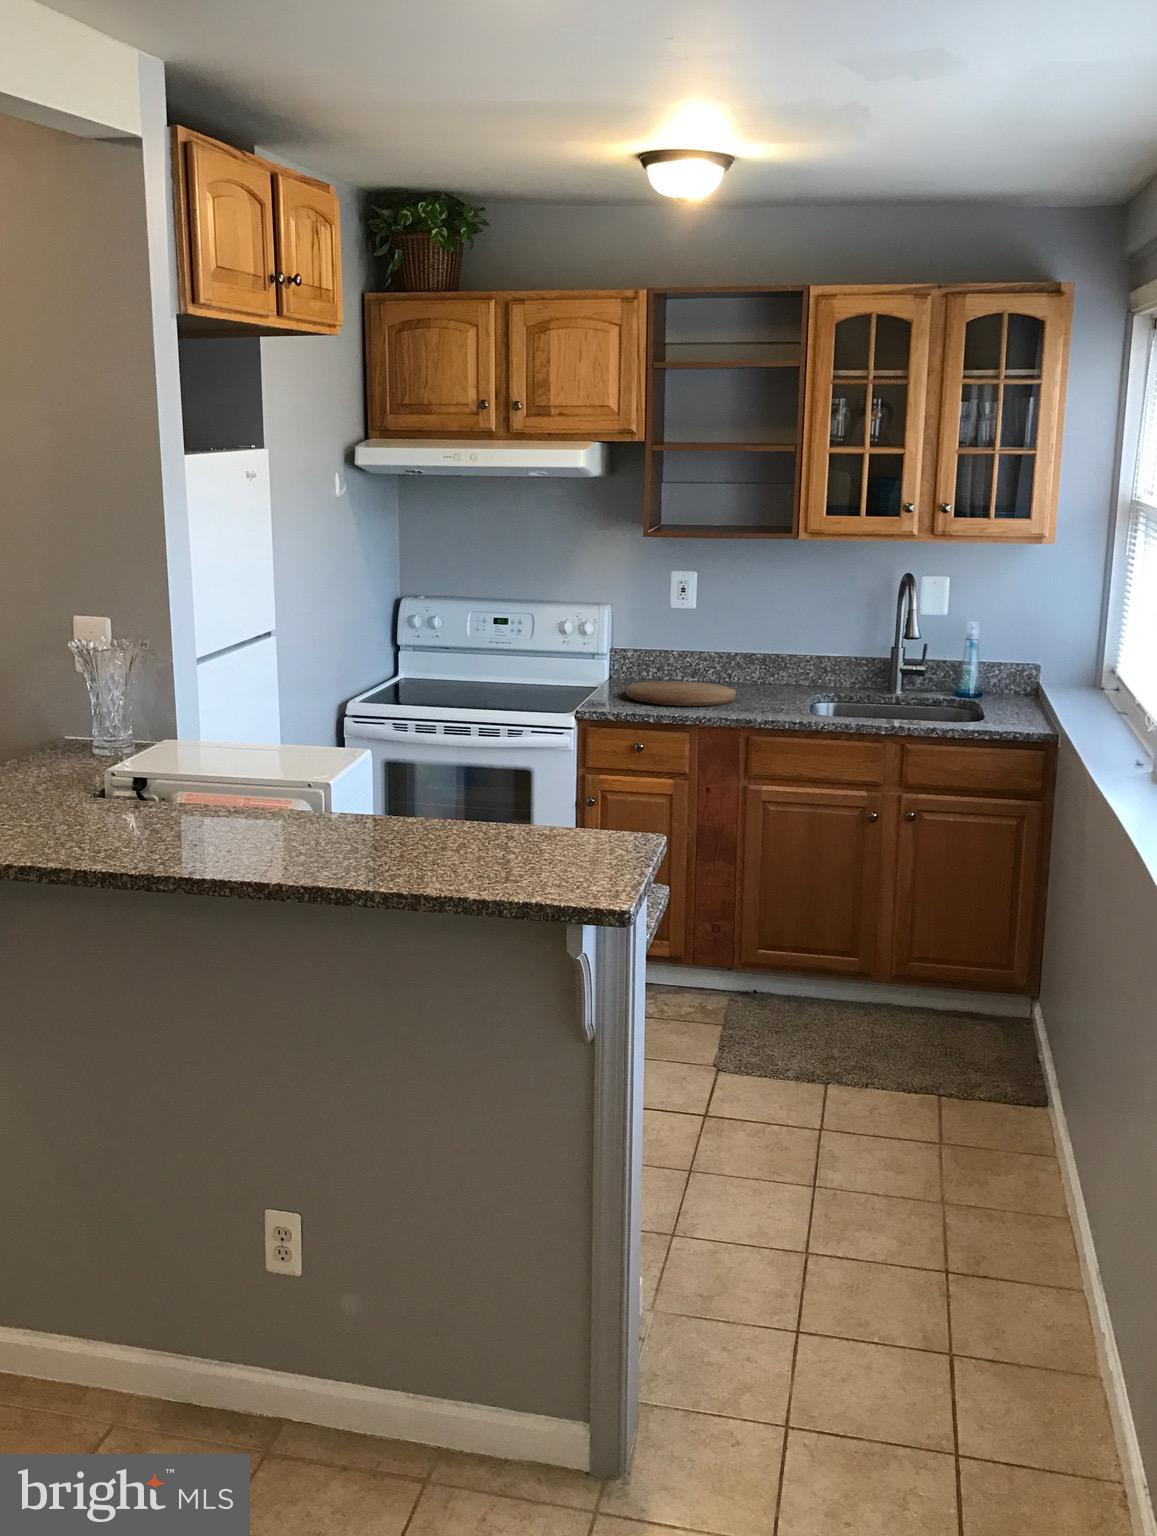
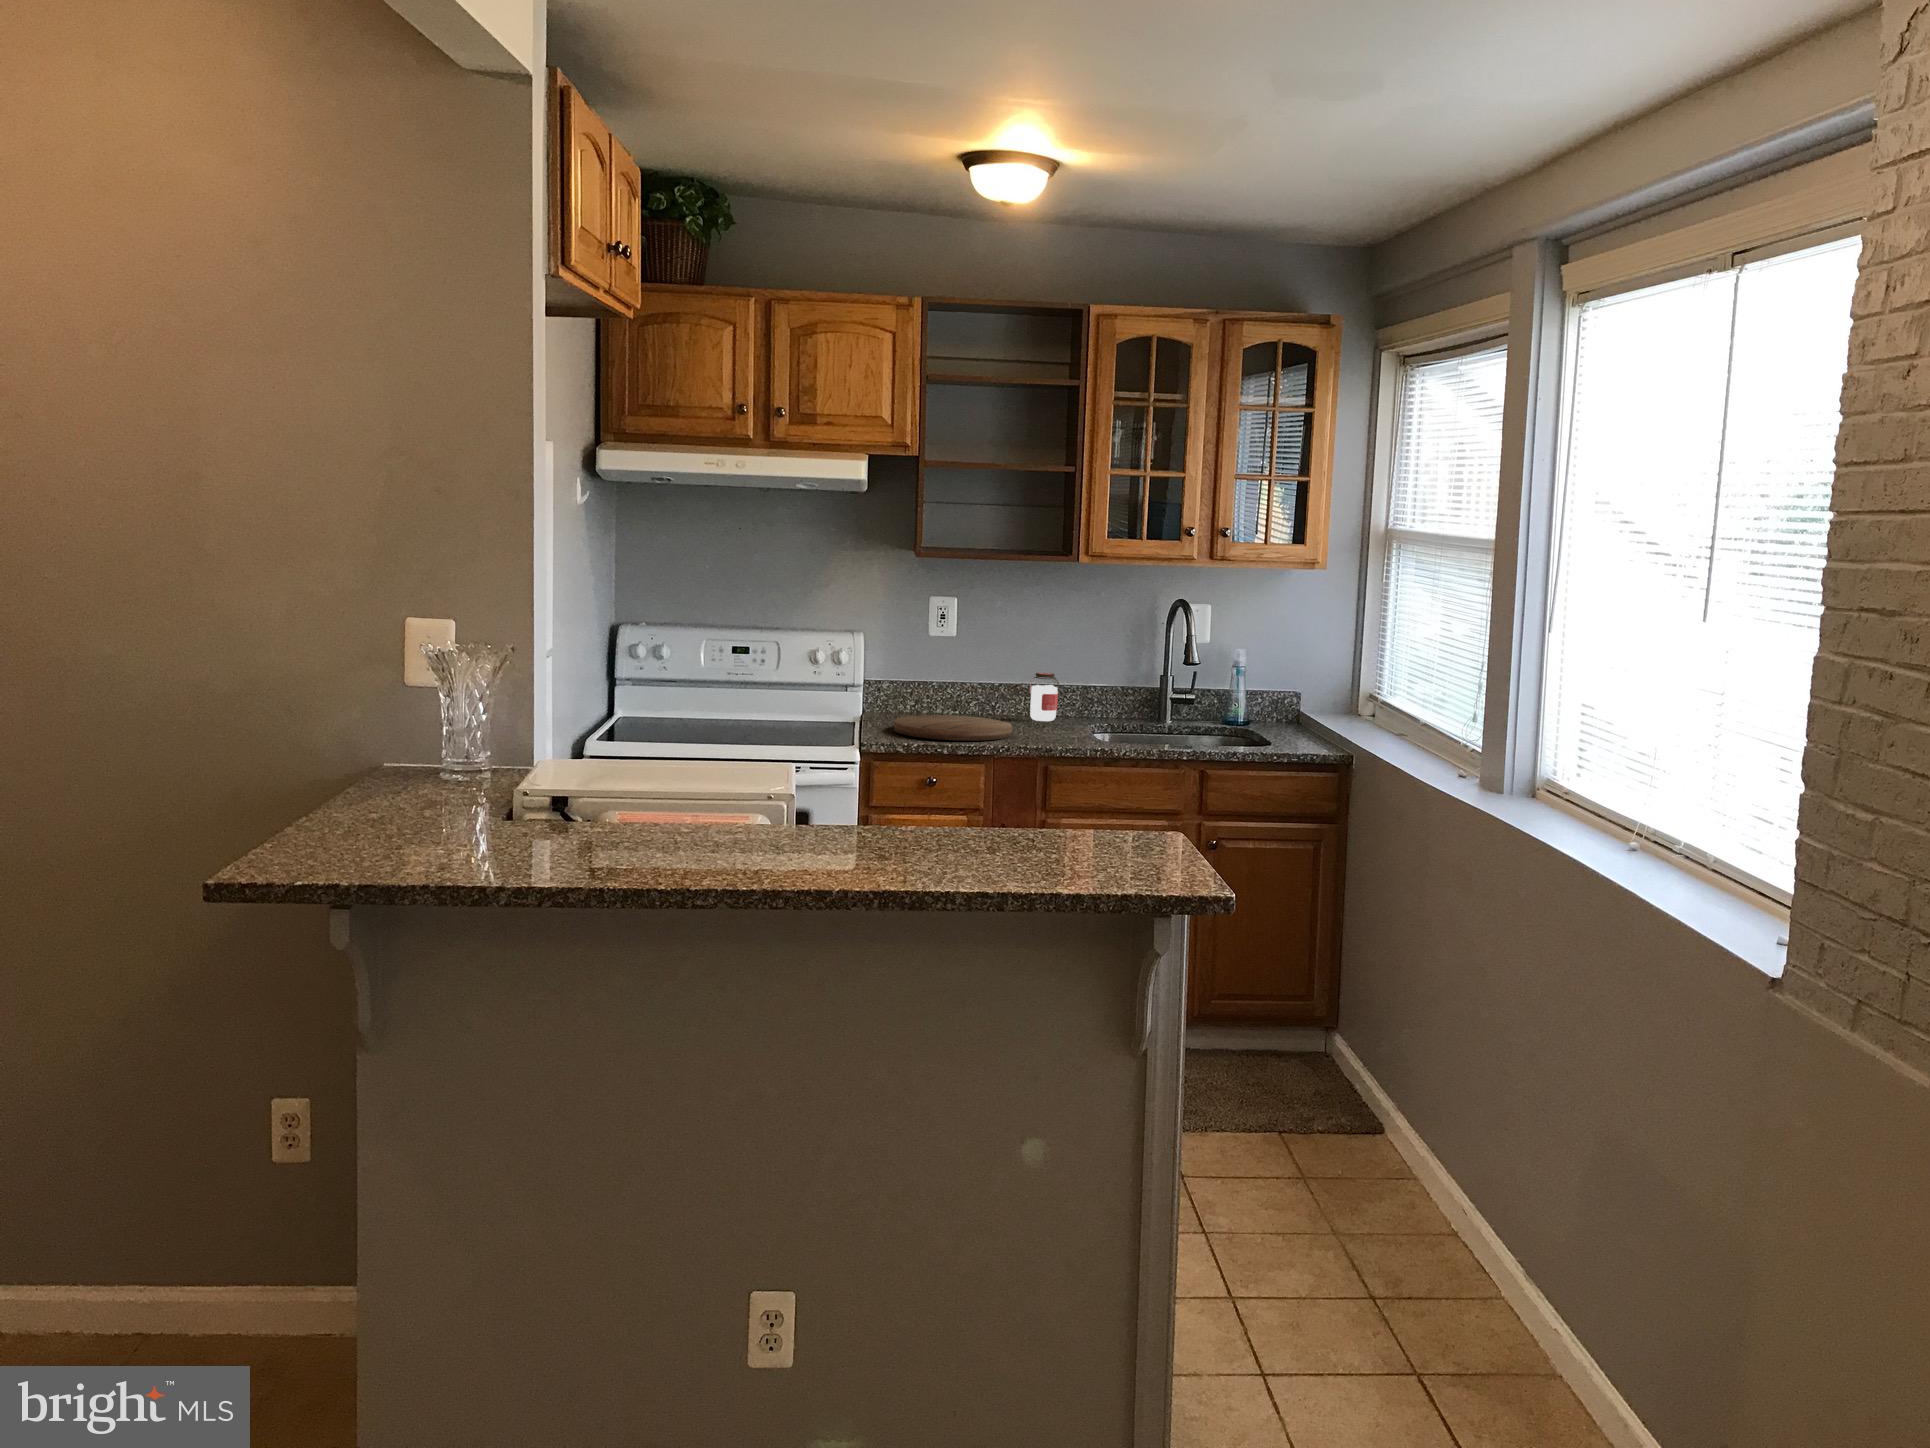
jar: none [765,643,794,689] -> present [1030,673,1059,721]

